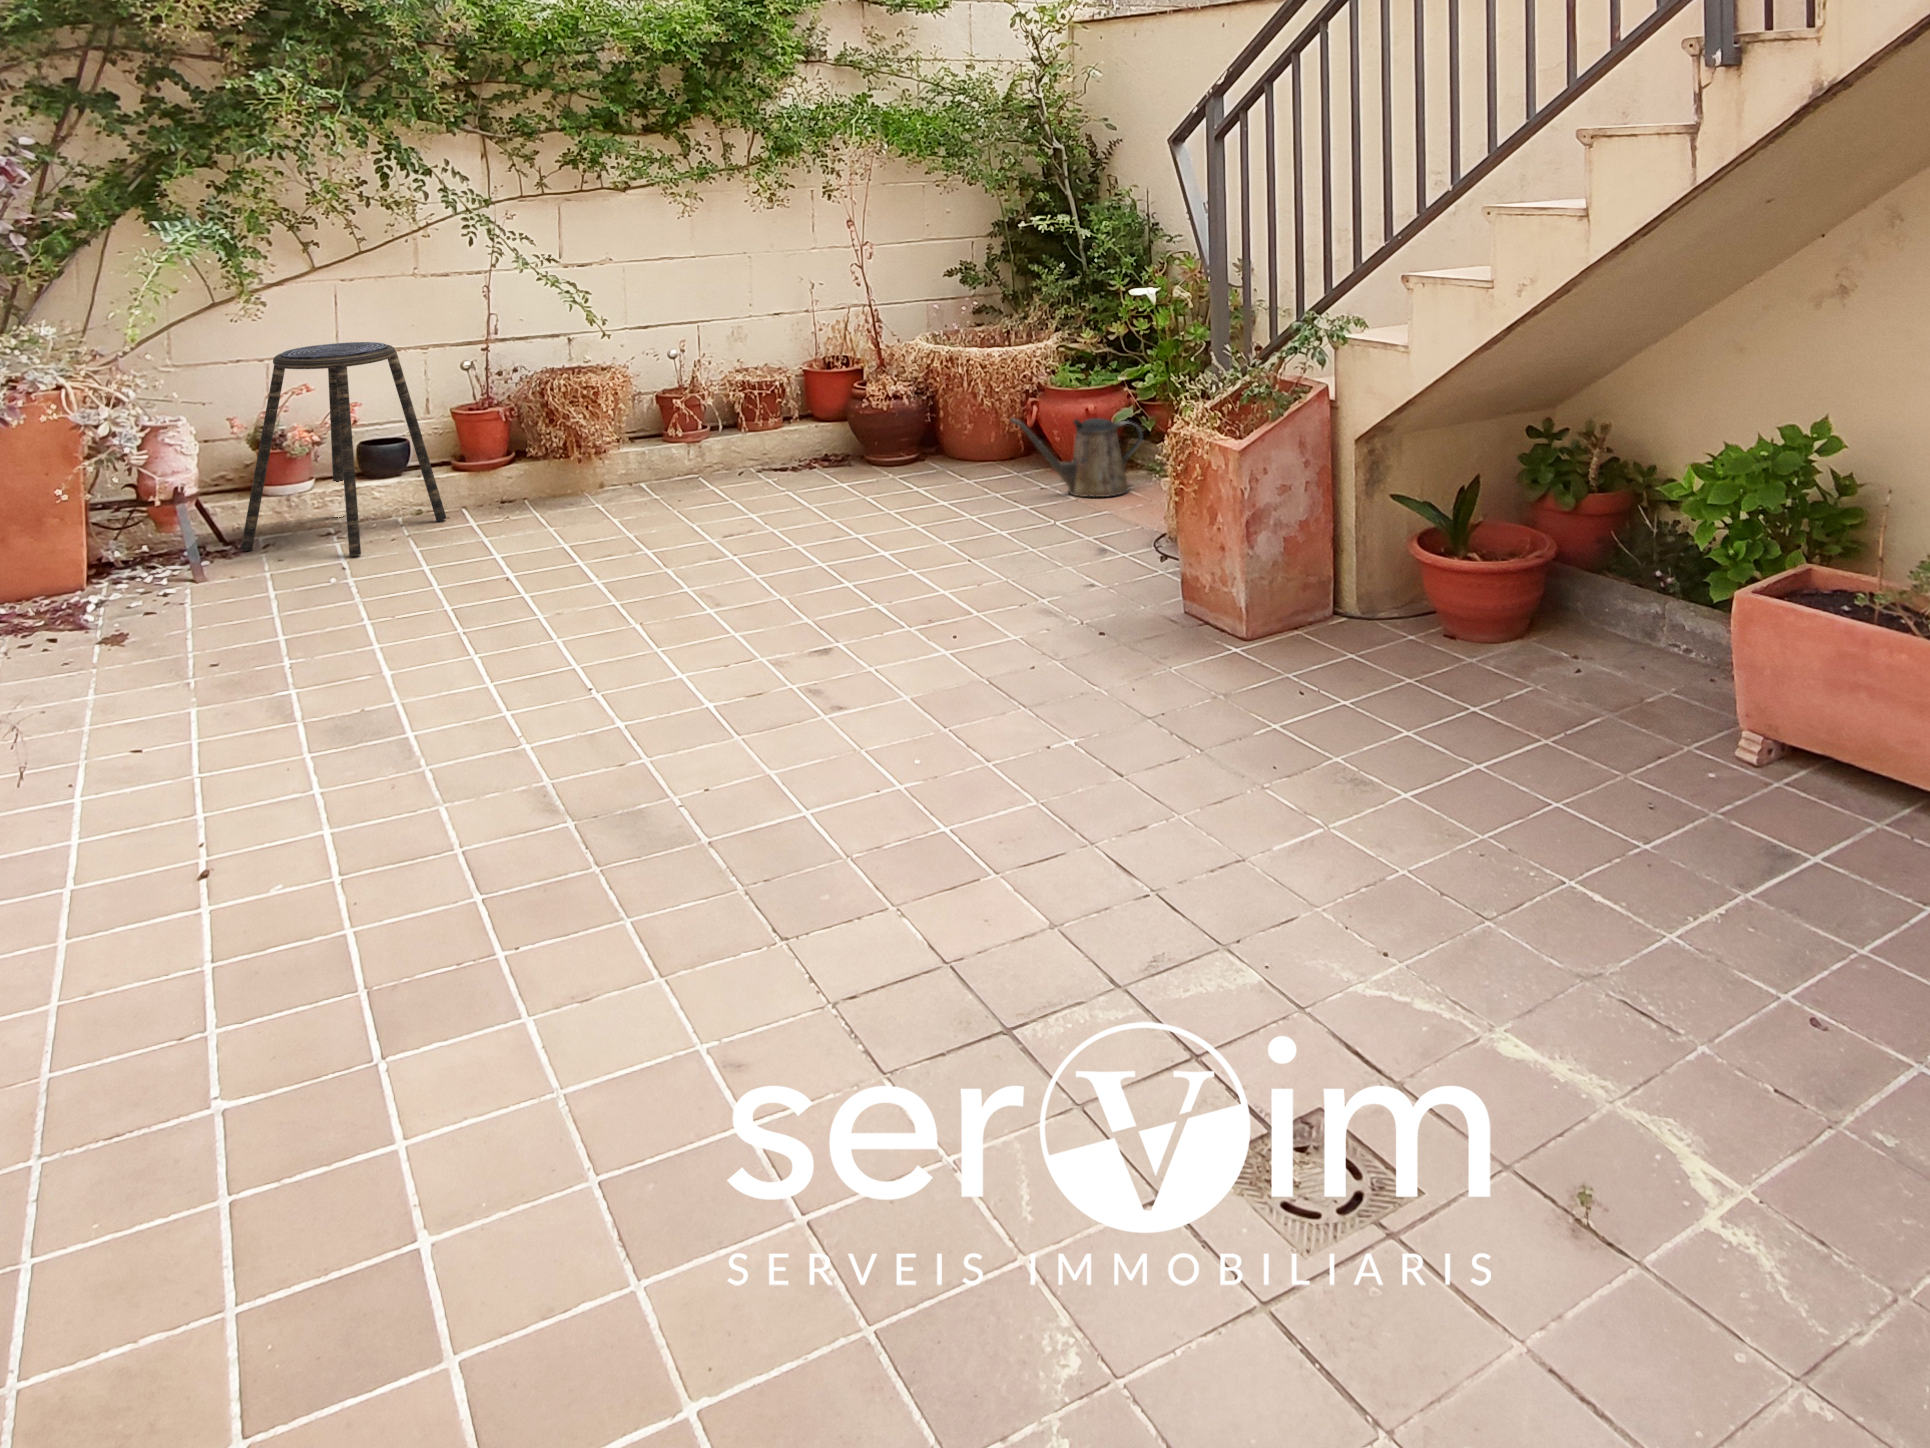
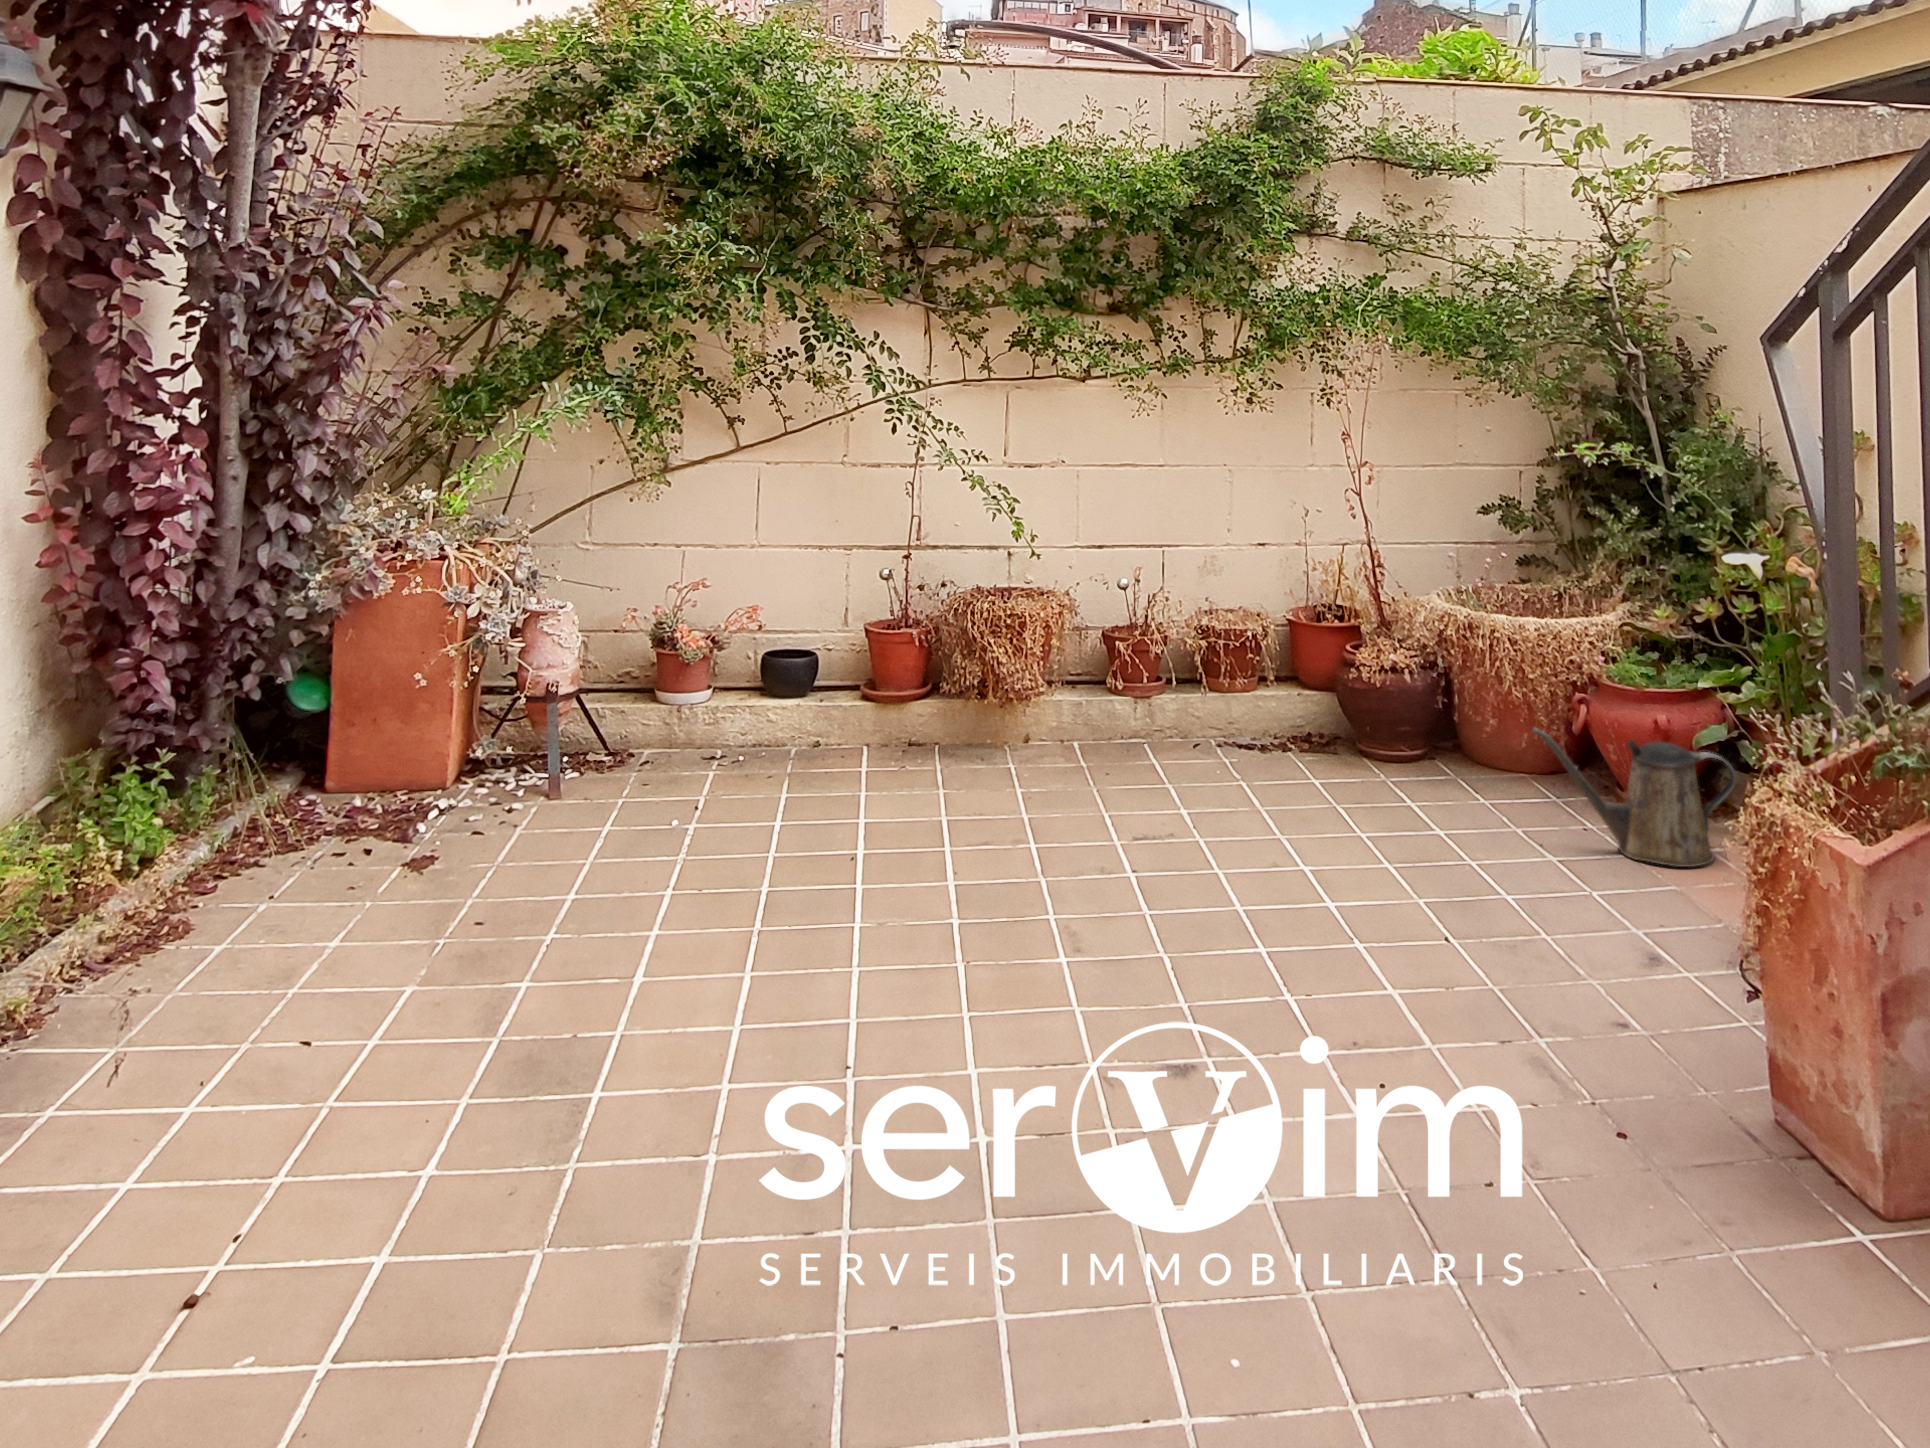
stool: present [241,342,446,556] -> none [619,536,838,795]

